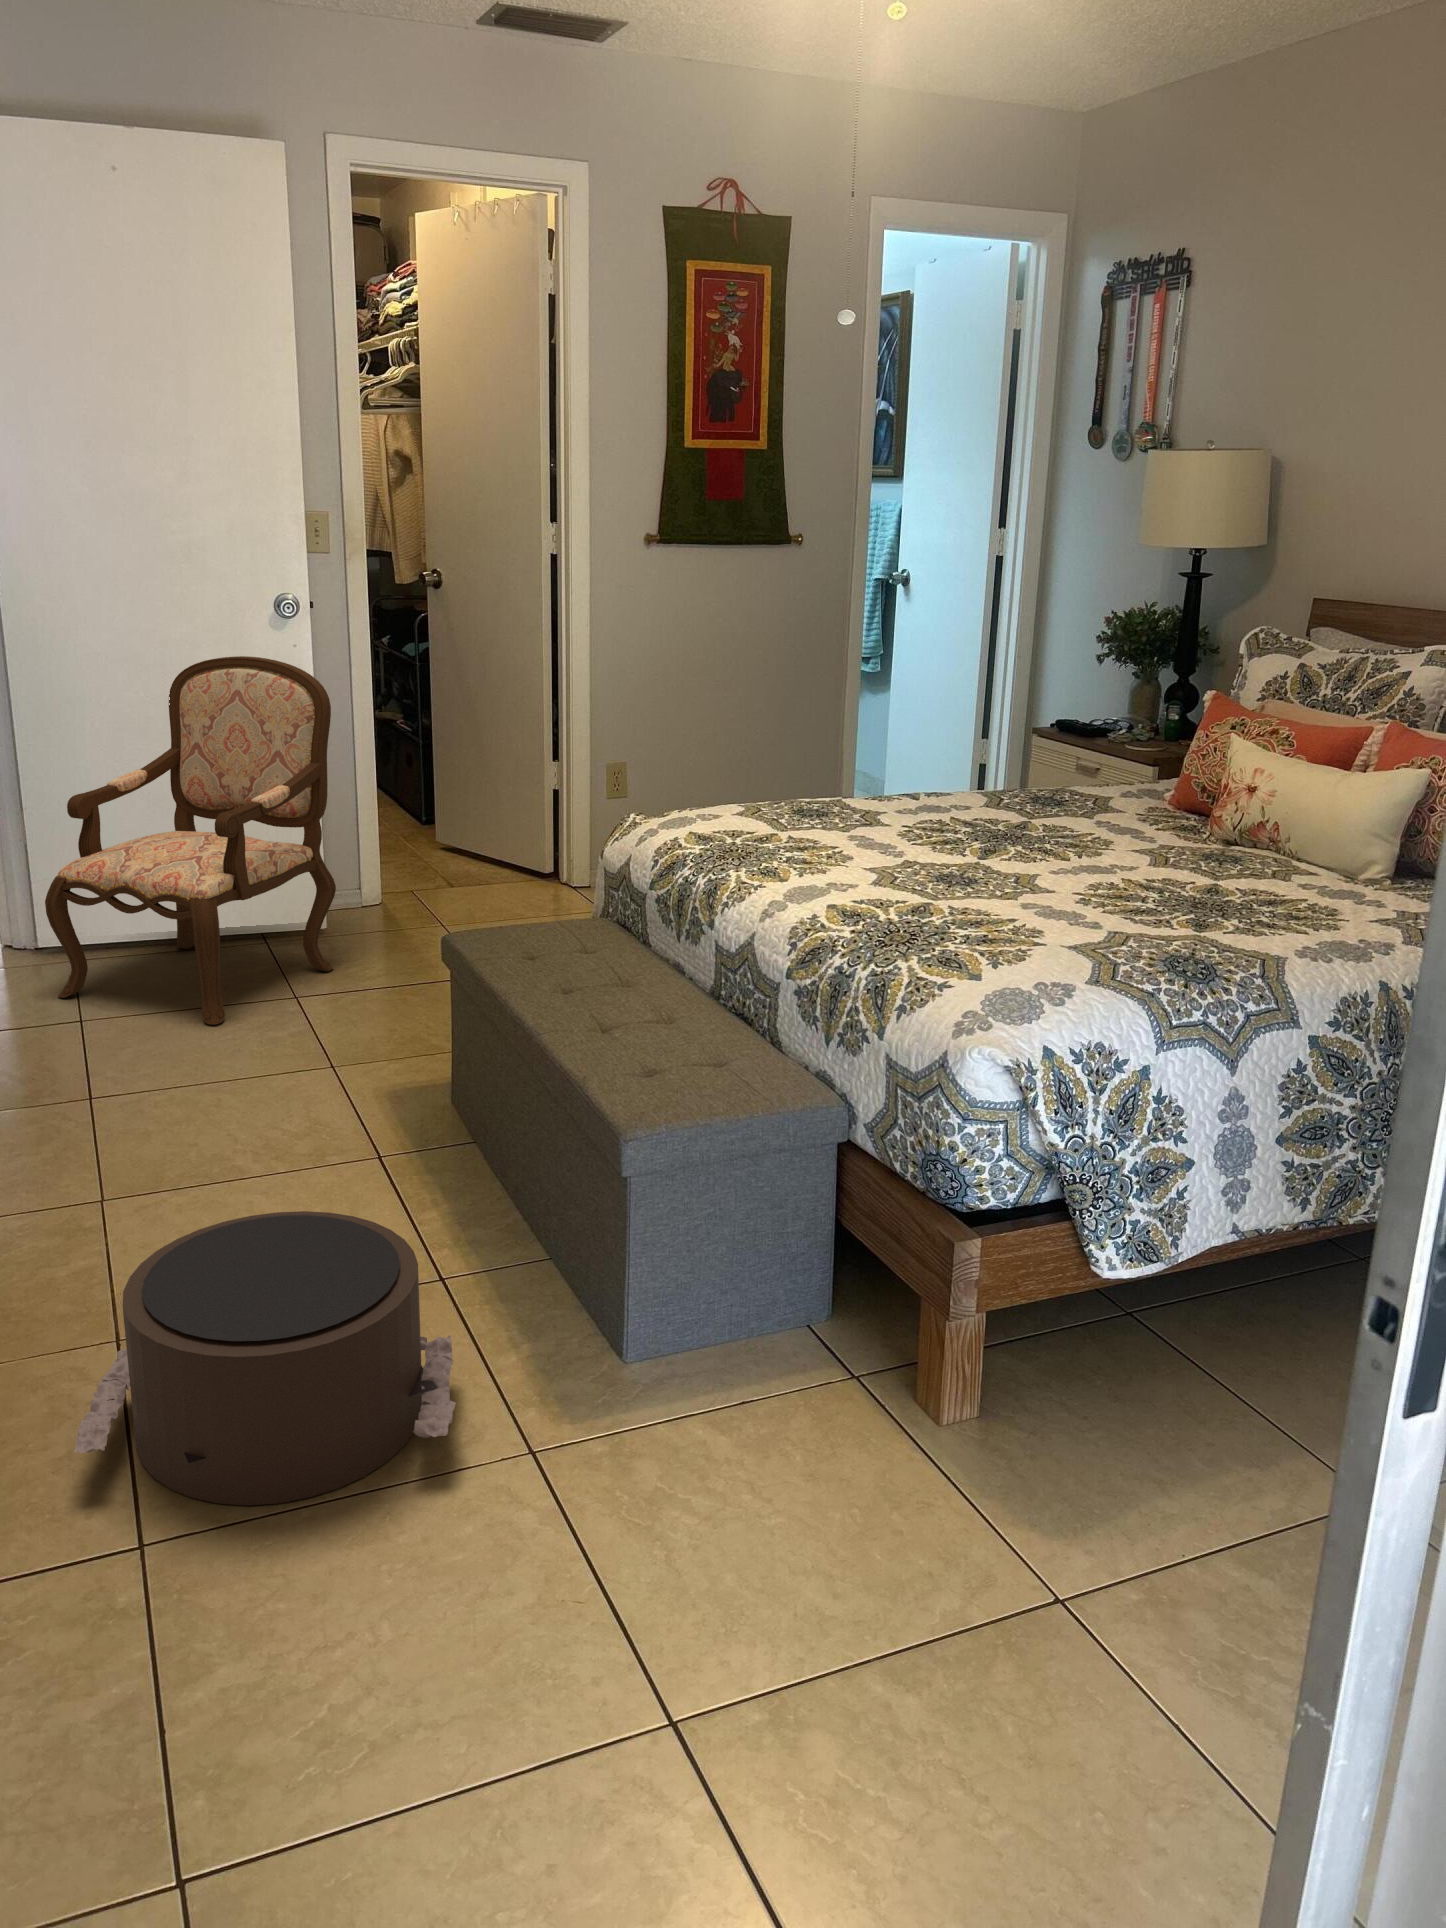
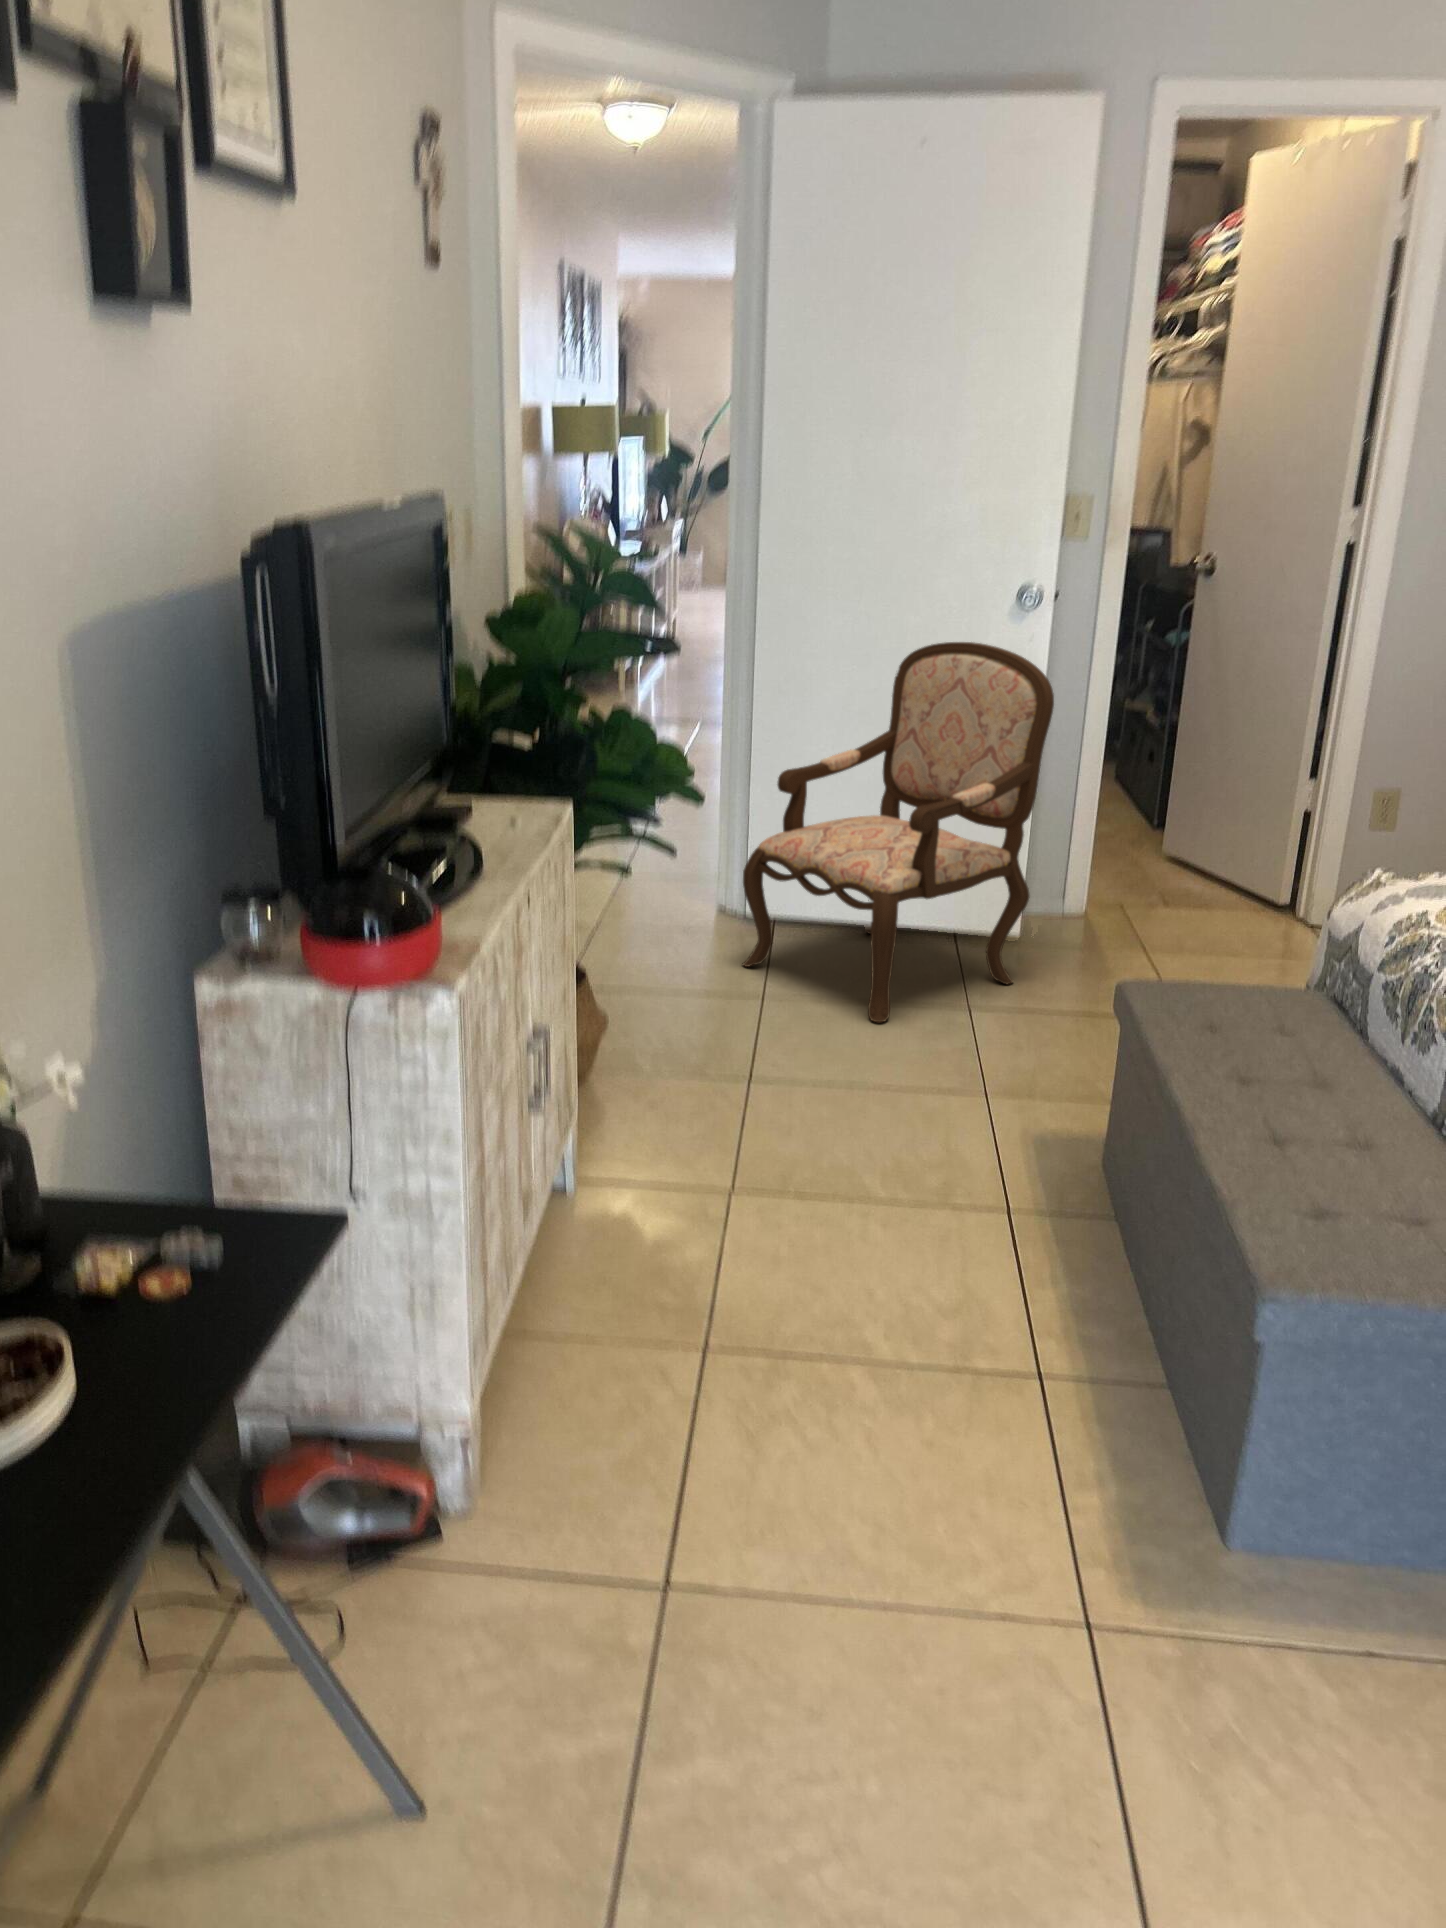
pouf: present [74,1211,456,1505] -> none [612,1260,1021,1593]

